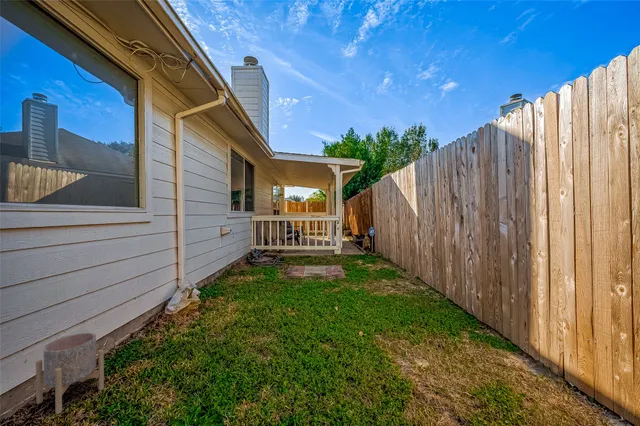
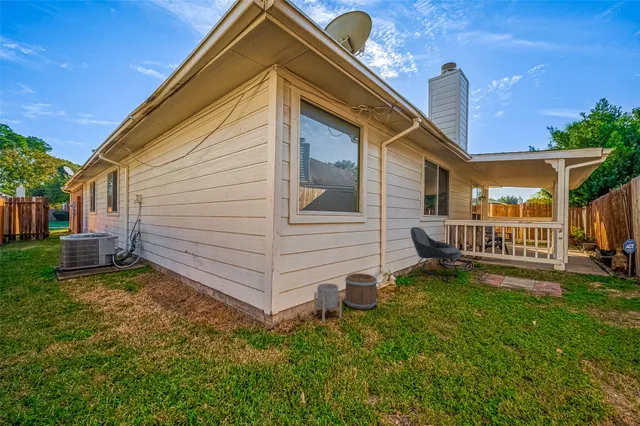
lounge chair: none [216,225,270,284] -> present [409,227,462,283]
bucket: none [114,298,173,359] -> present [345,273,377,310]

